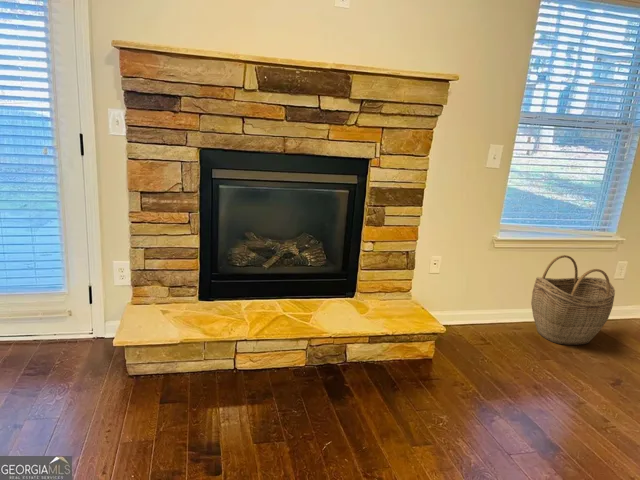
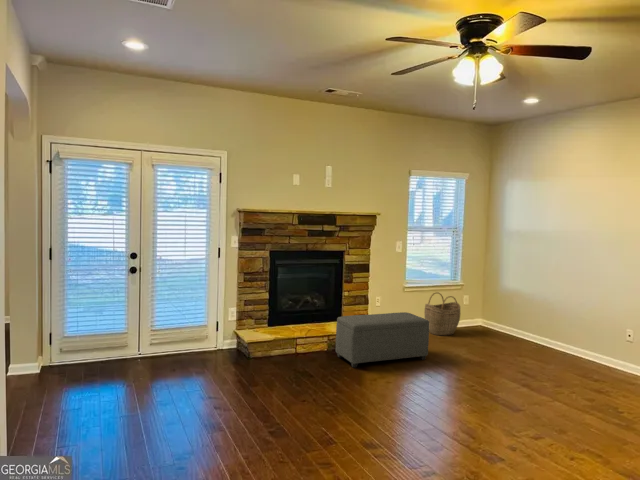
ottoman: none [308,307,542,443] -> present [336,312,429,368]

